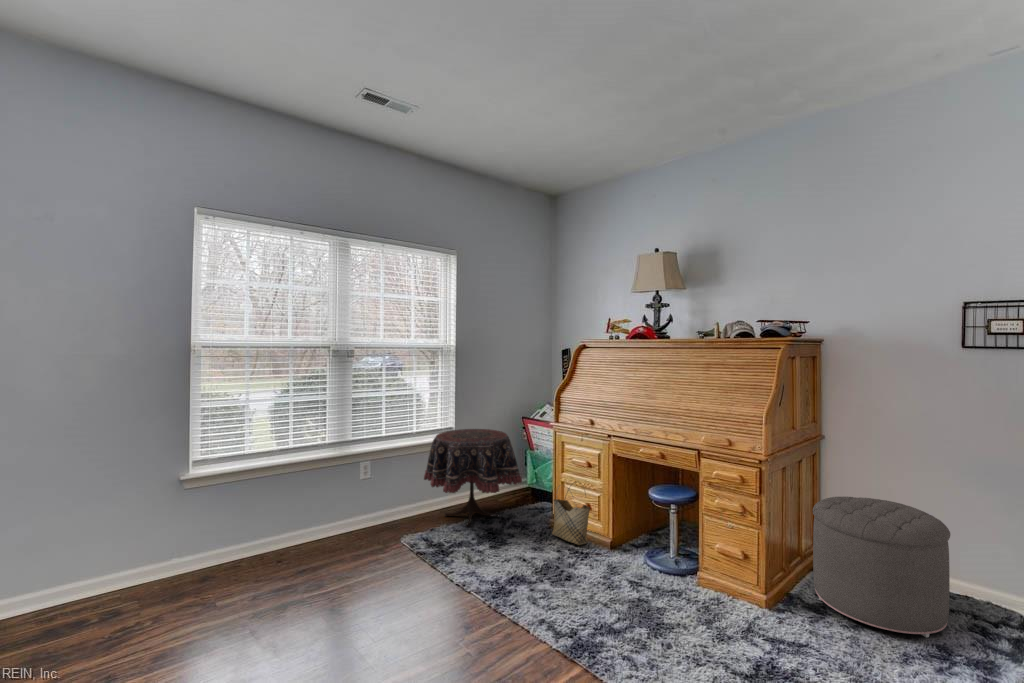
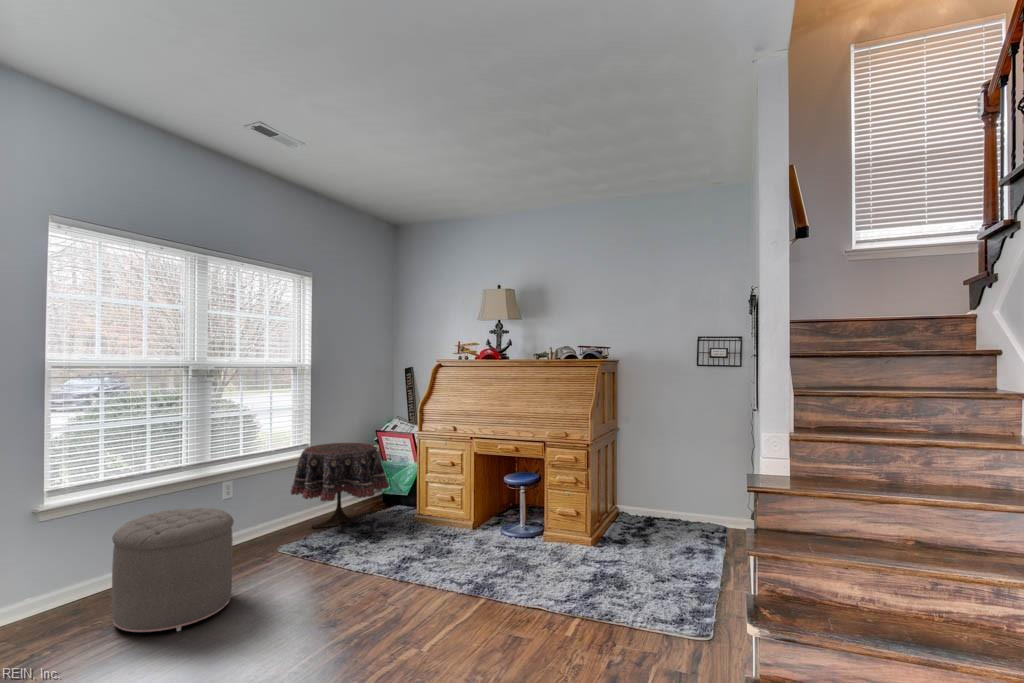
woven basket: present [552,482,590,545] -> none [422,479,456,531]
ottoman: present [813,496,950,638] -> present [112,508,234,632]

